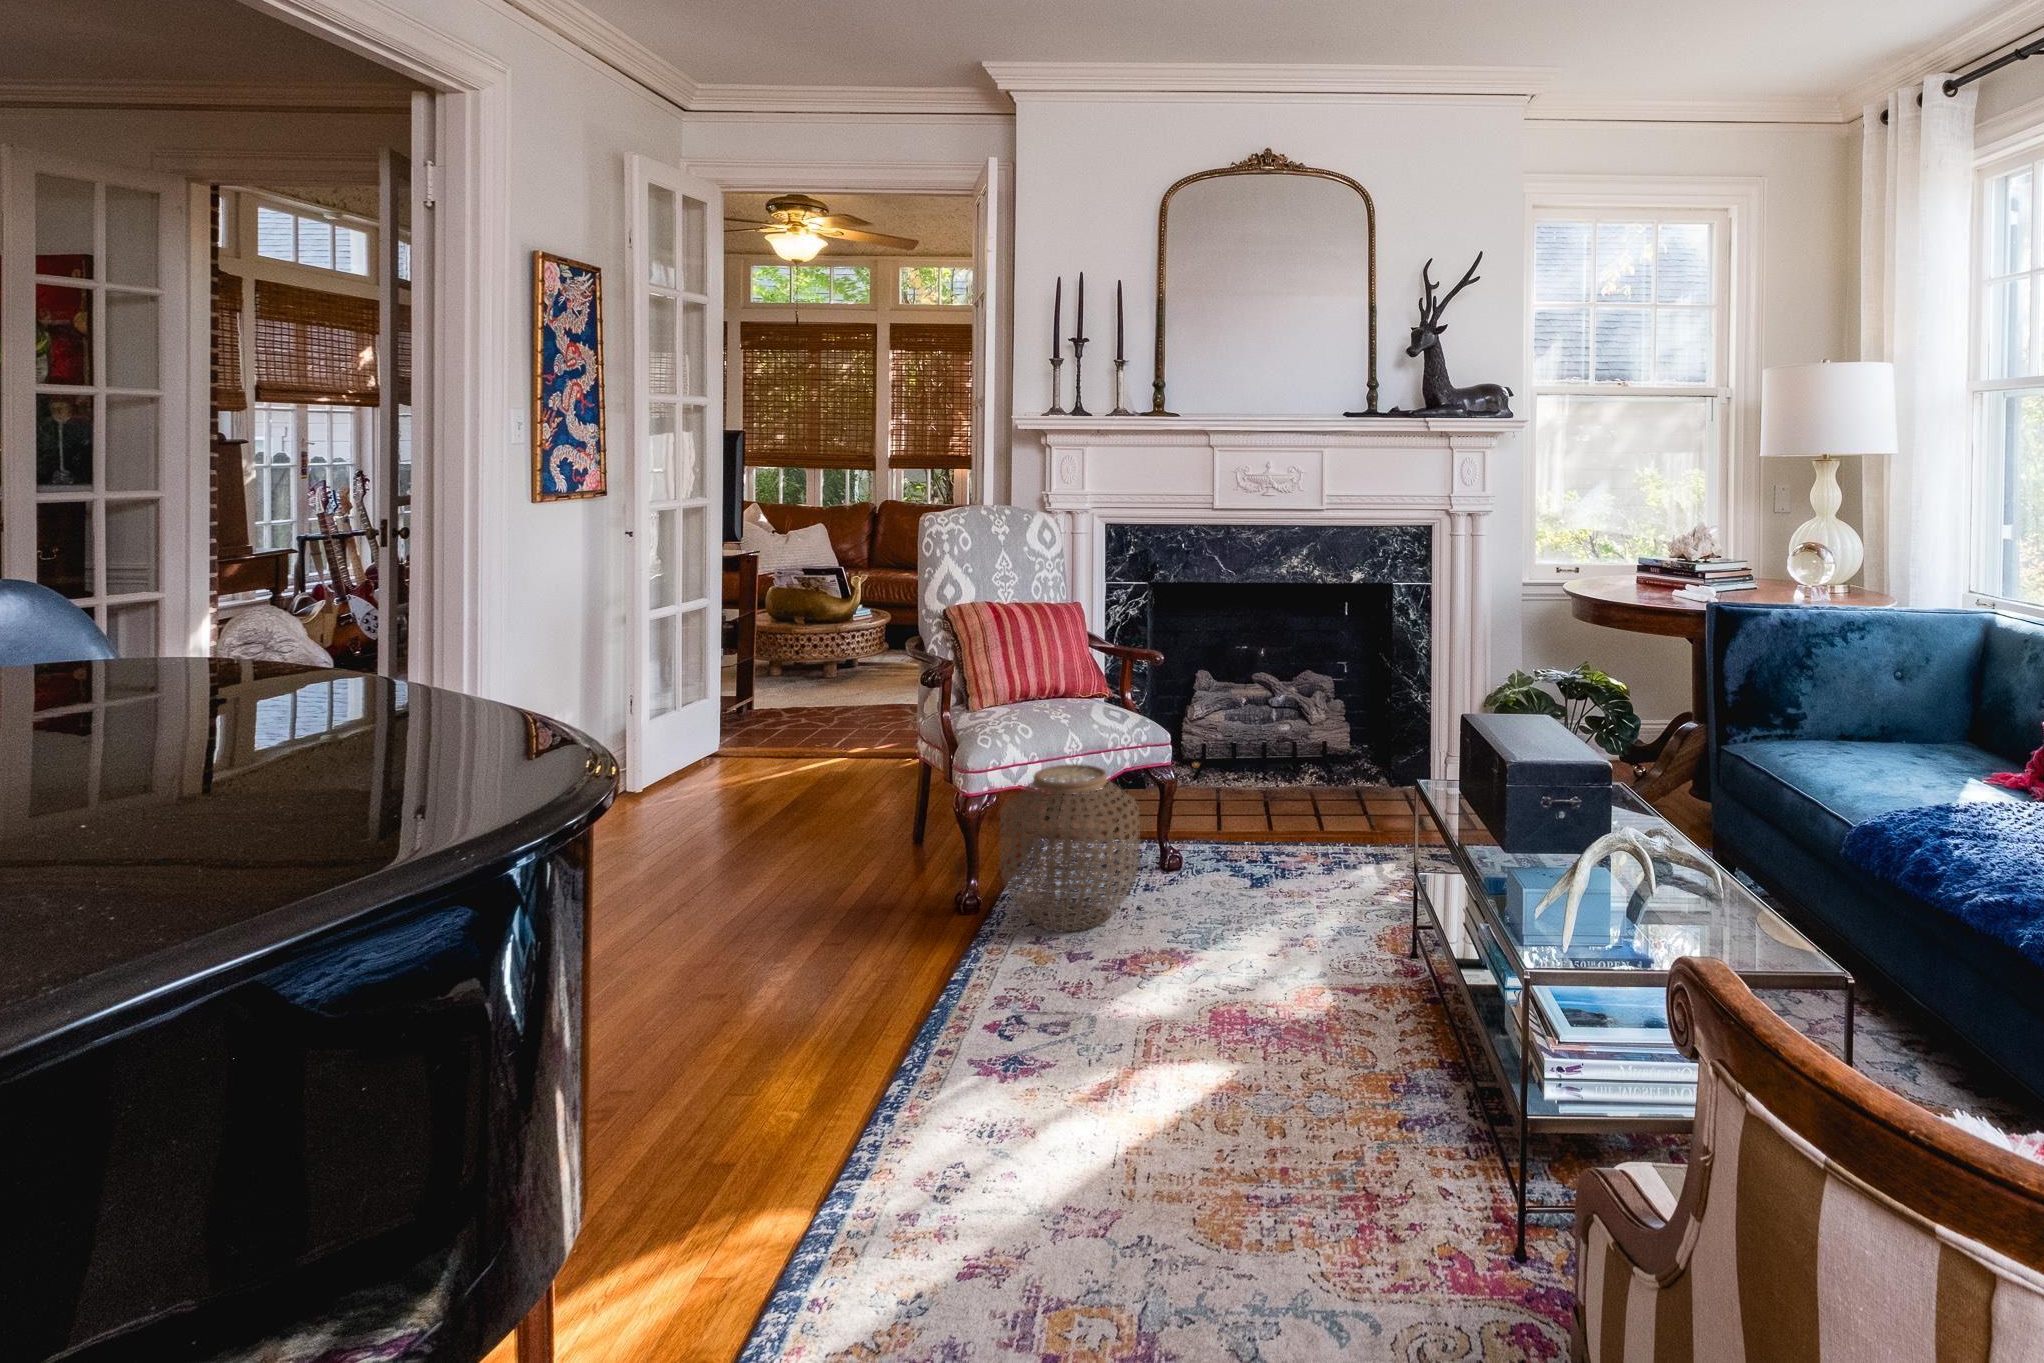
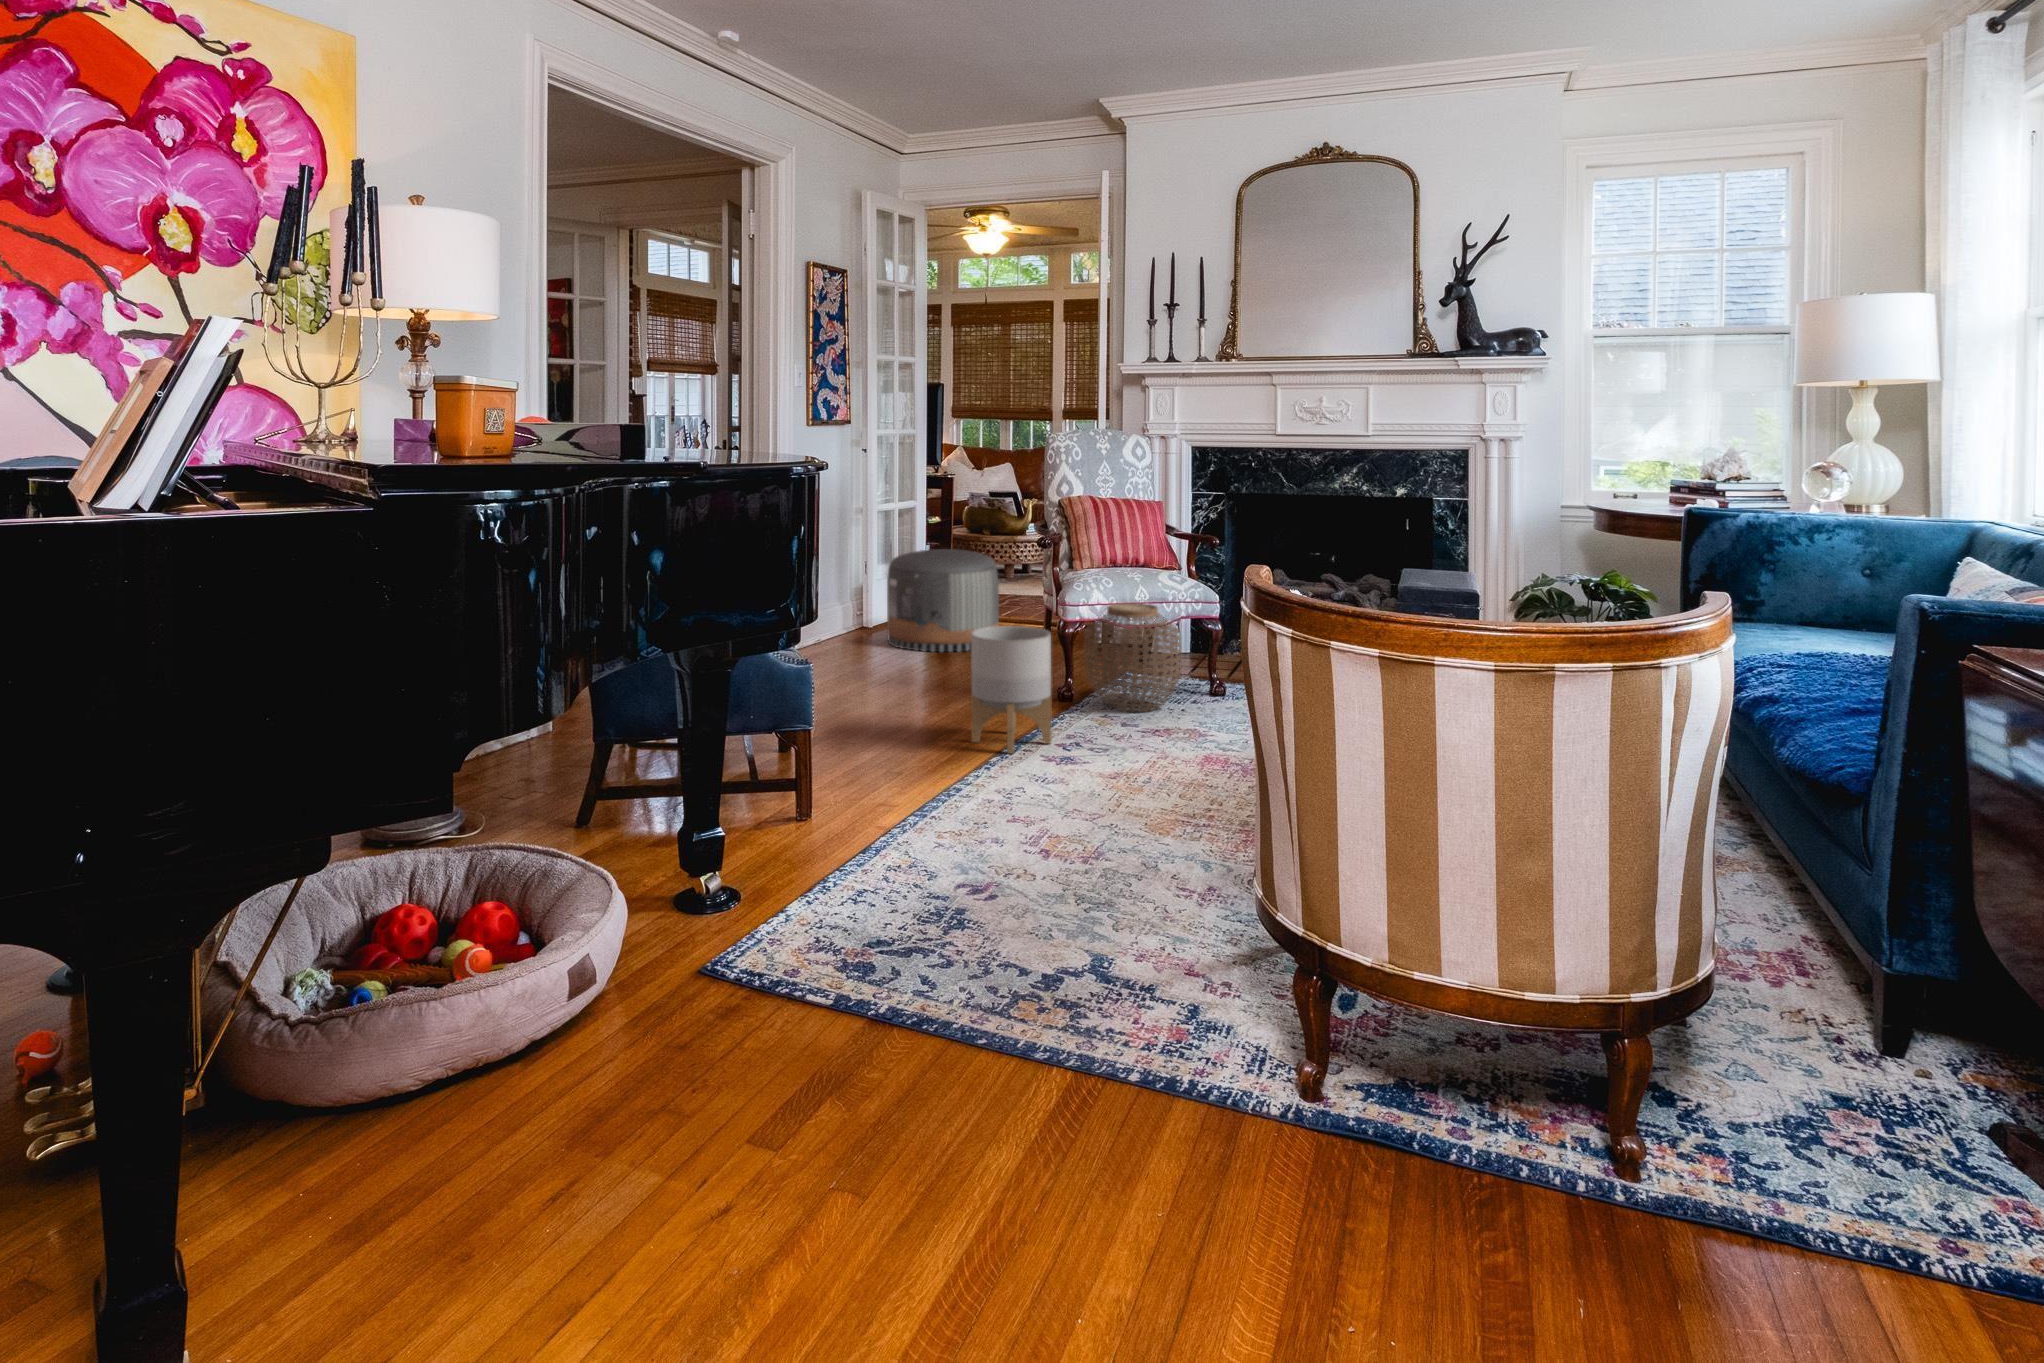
pouf: none [666,677,841,840] -> present [887,549,999,652]
planter: none [841,839,975,1068] -> present [971,626,1051,753]

